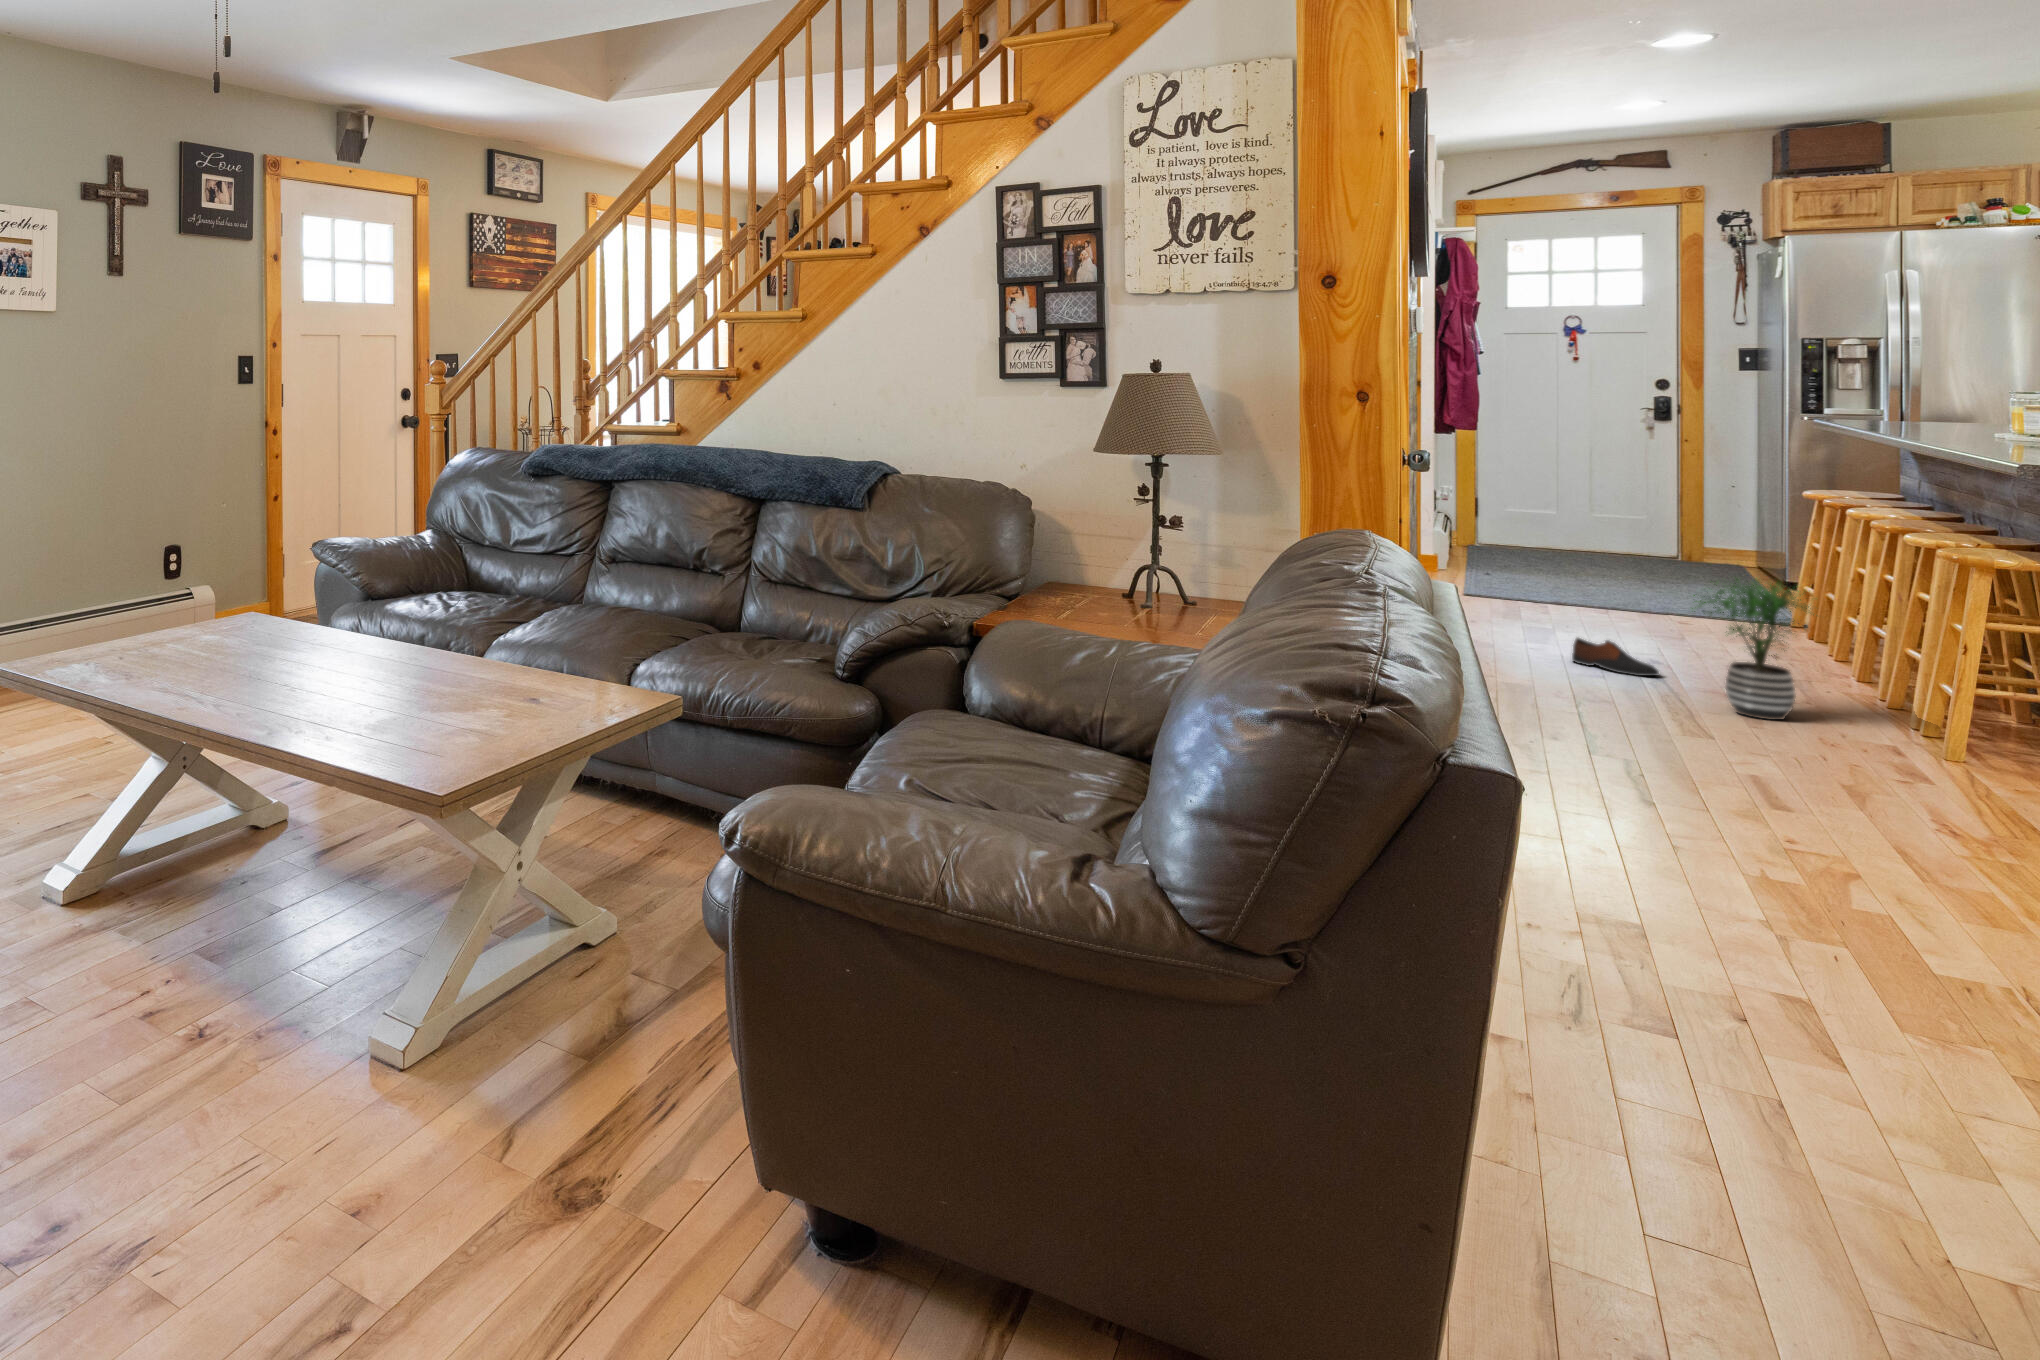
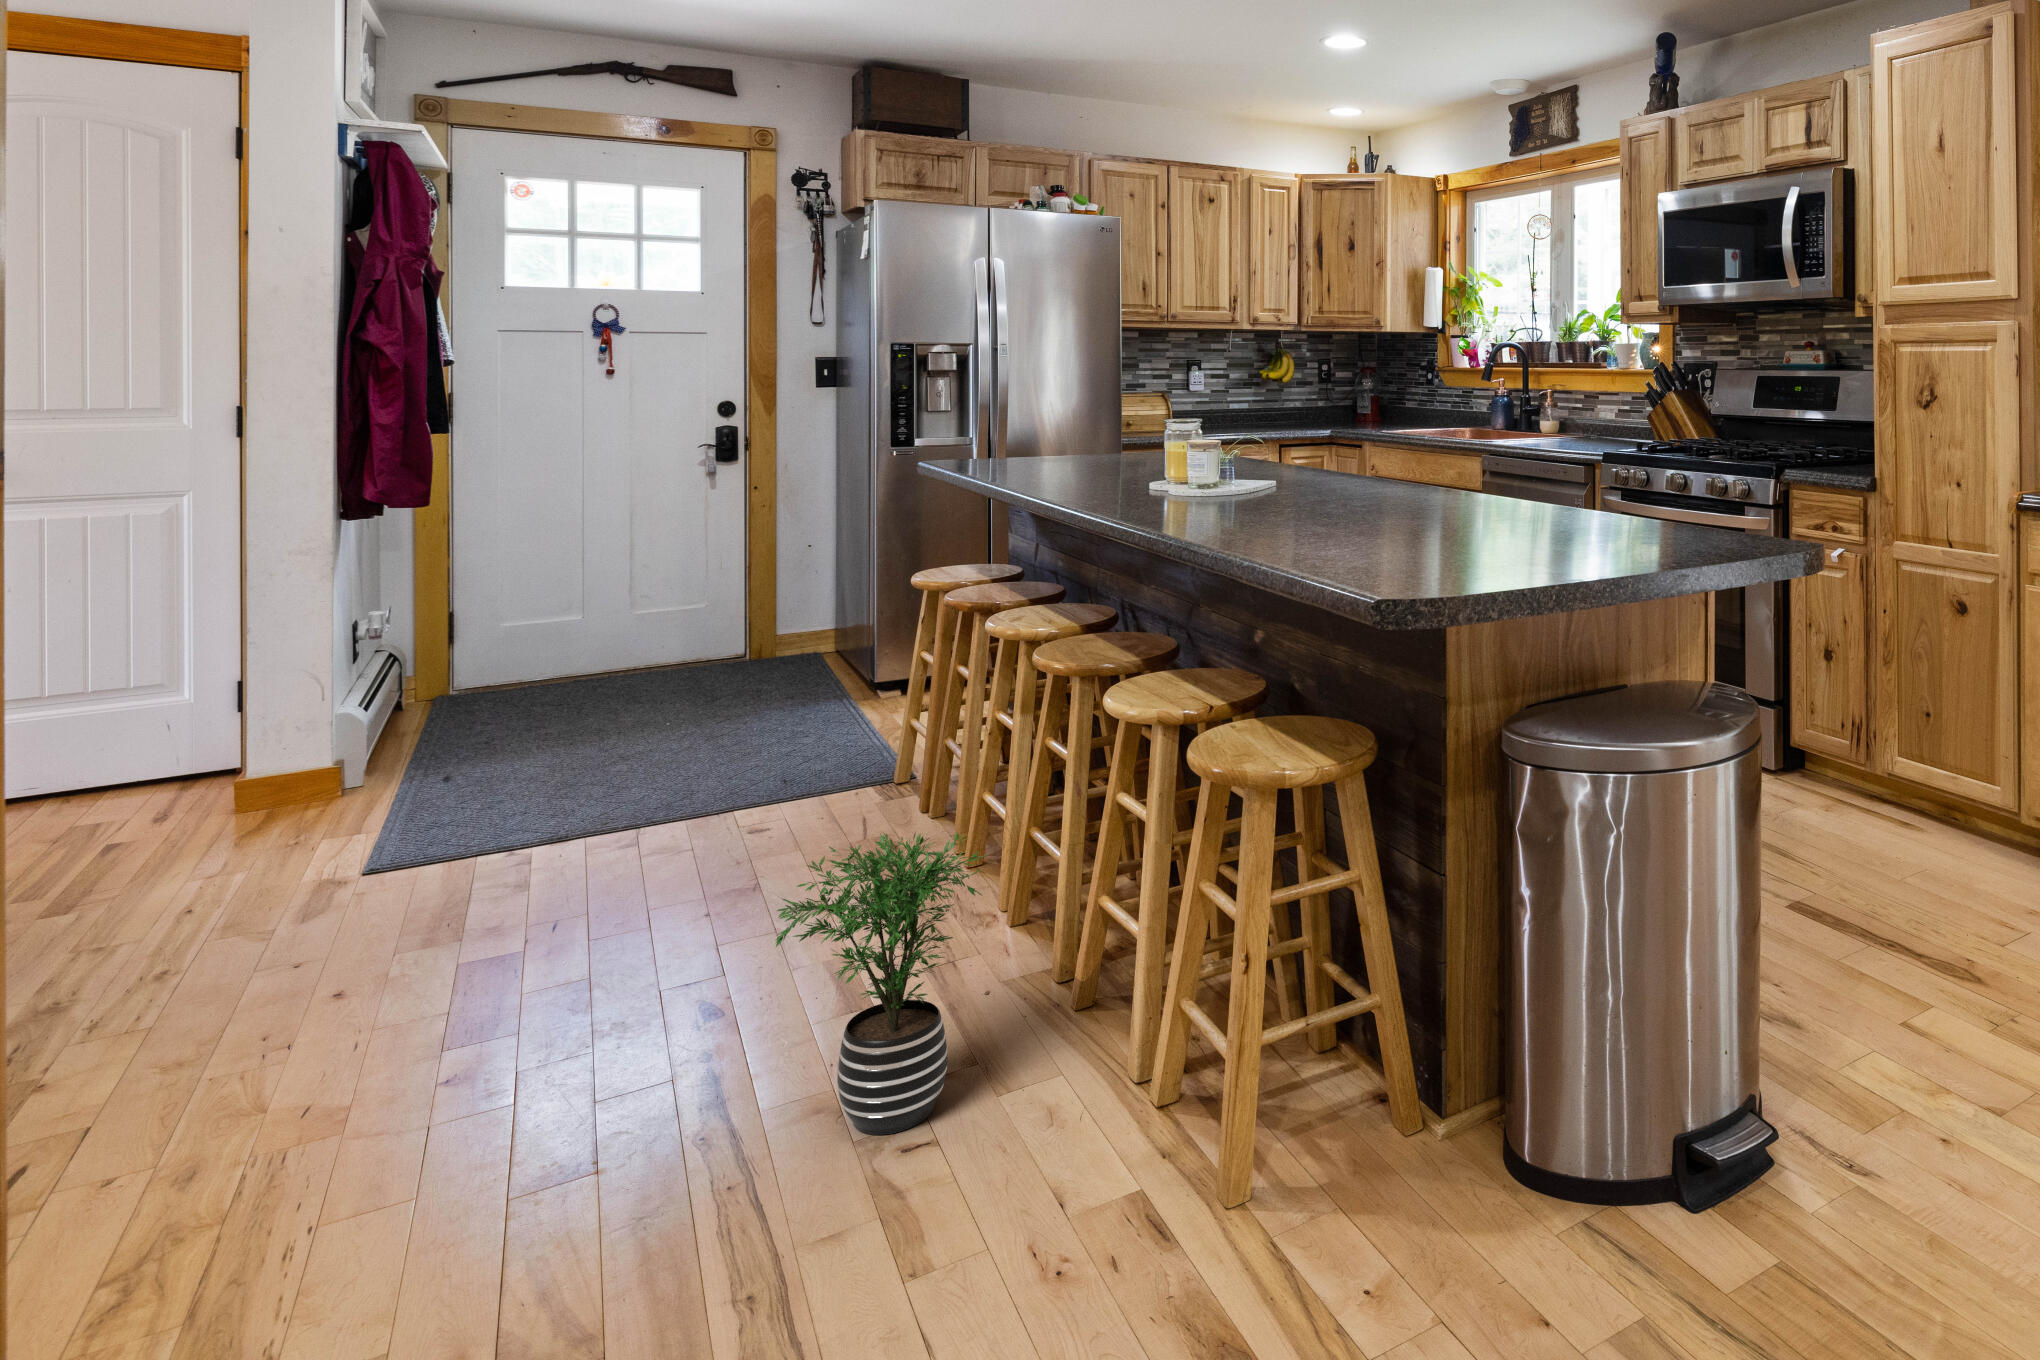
shoe: present [1572,638,1659,676] -> none [560,983,722,1056]

